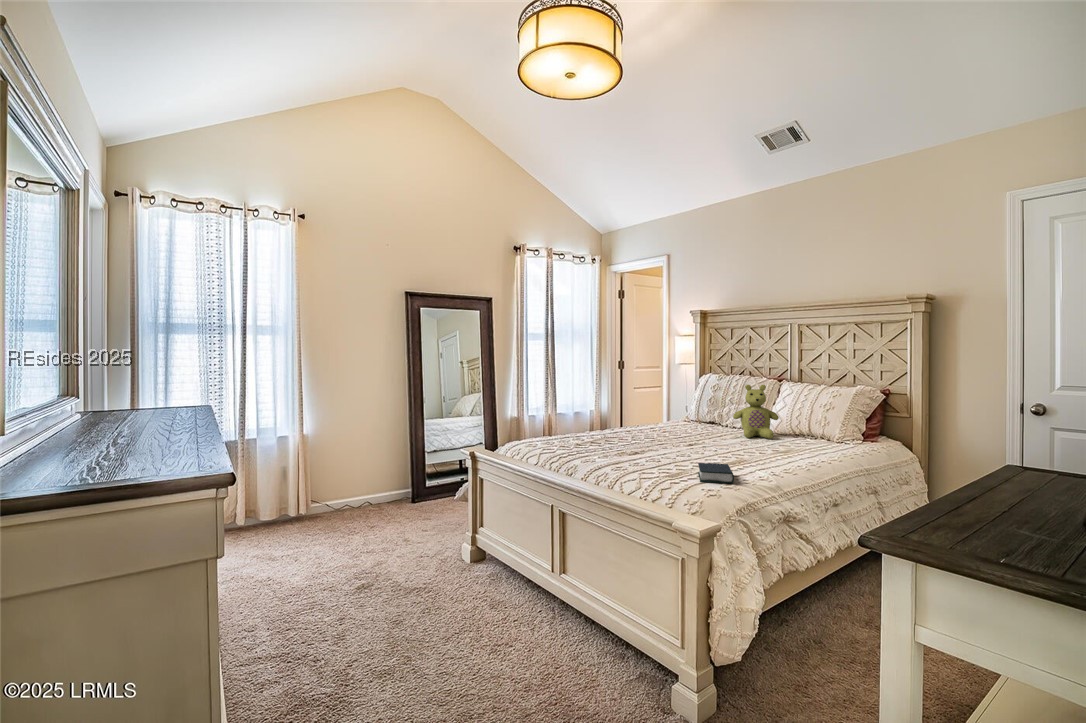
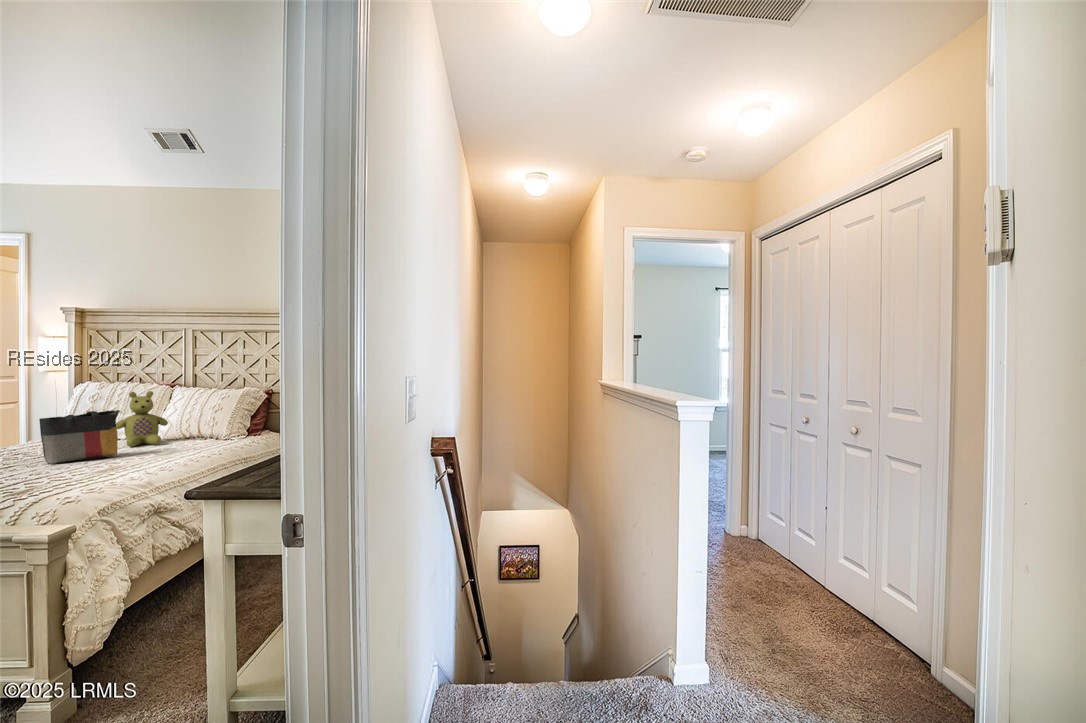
tote bag: none [682,402,742,446] -> present [39,410,120,464]
book: present [698,463,734,483] -> none [56,472,98,494]

